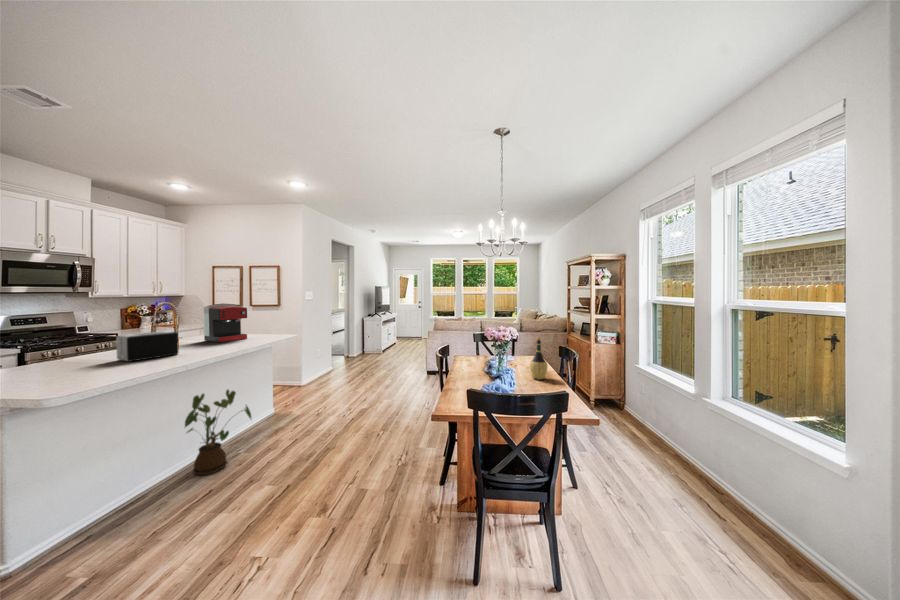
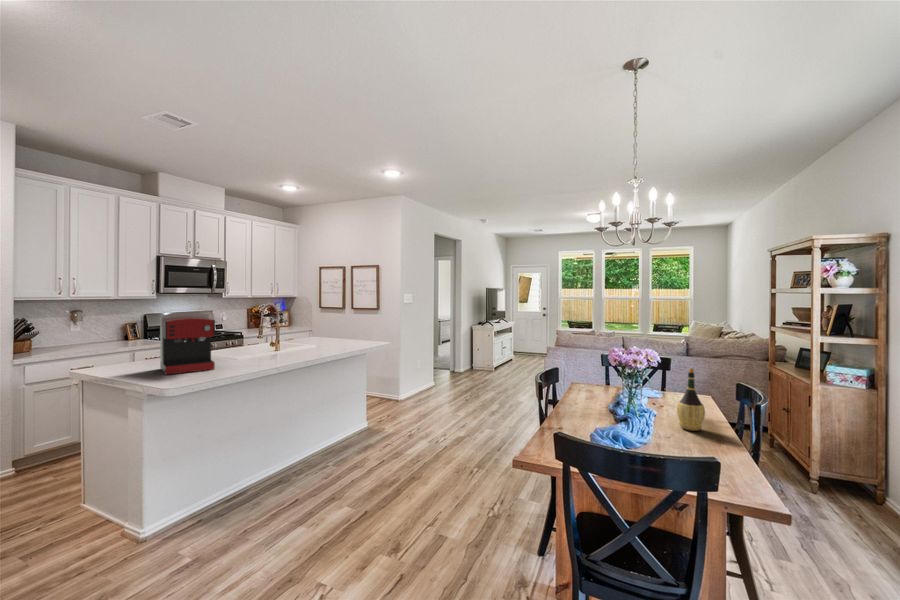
coffee maker: present [204,303,247,342] -> present [160,312,215,374]
toaster: present [116,331,179,361] -> none [224,333,276,361]
house plant: present [185,389,251,475] -> none [276,397,338,484]

